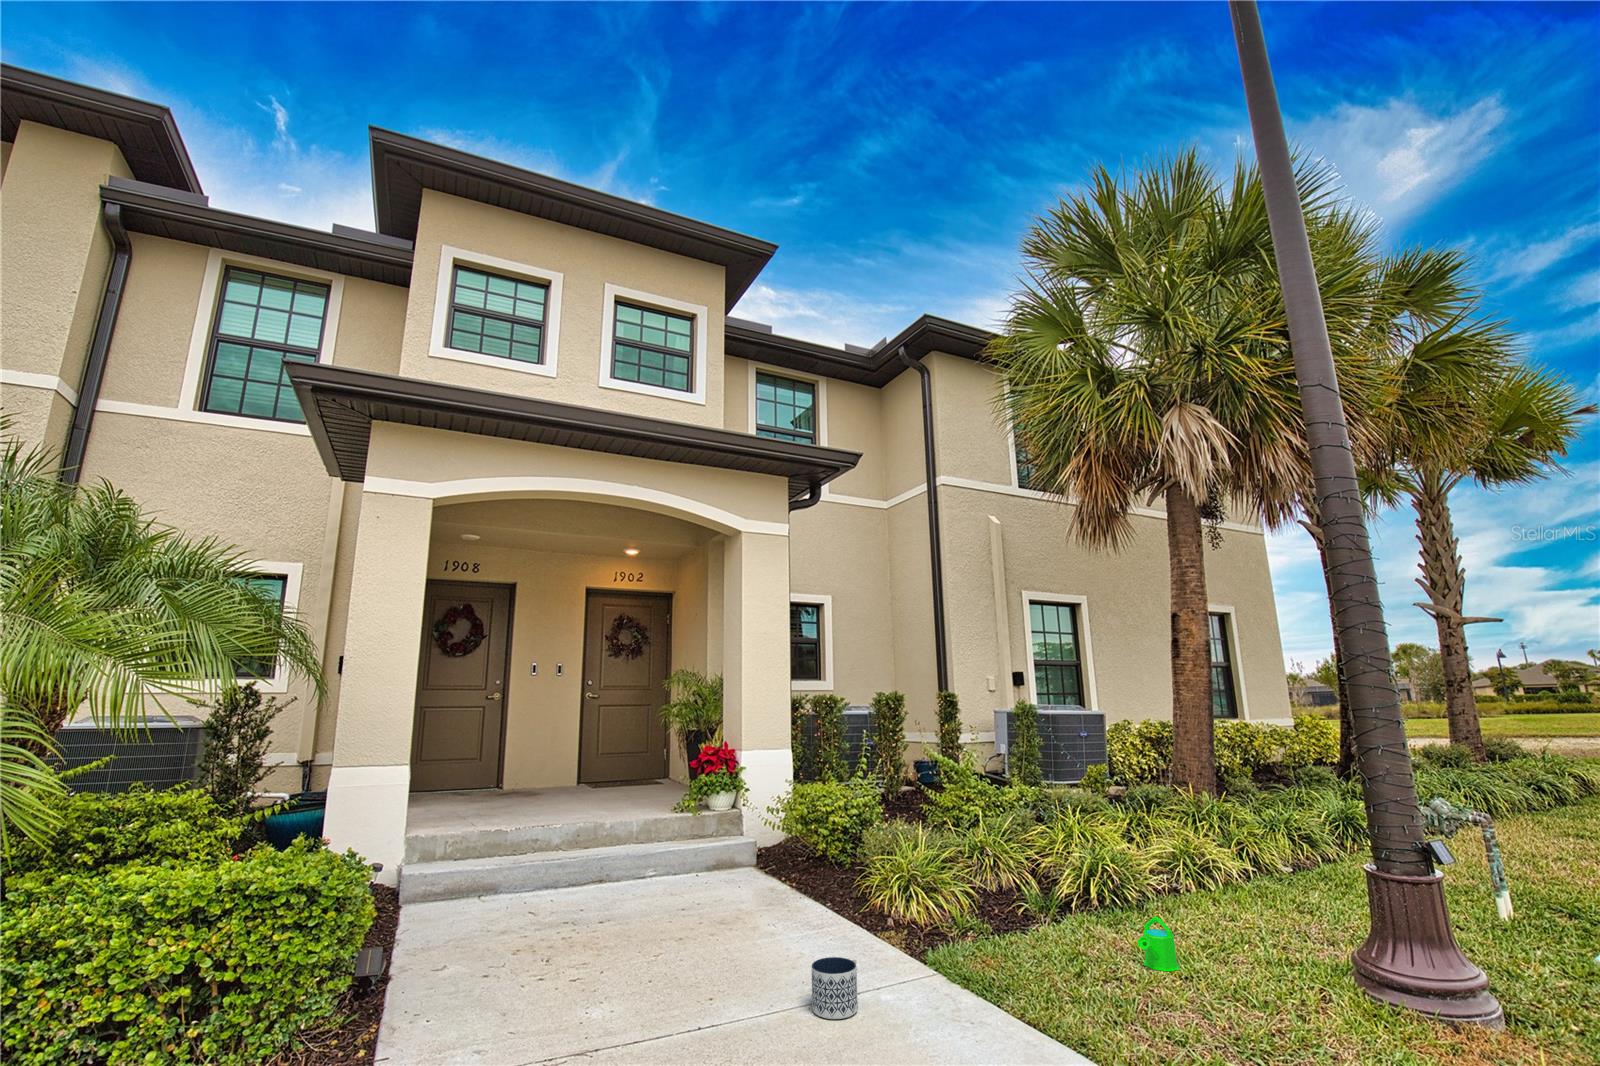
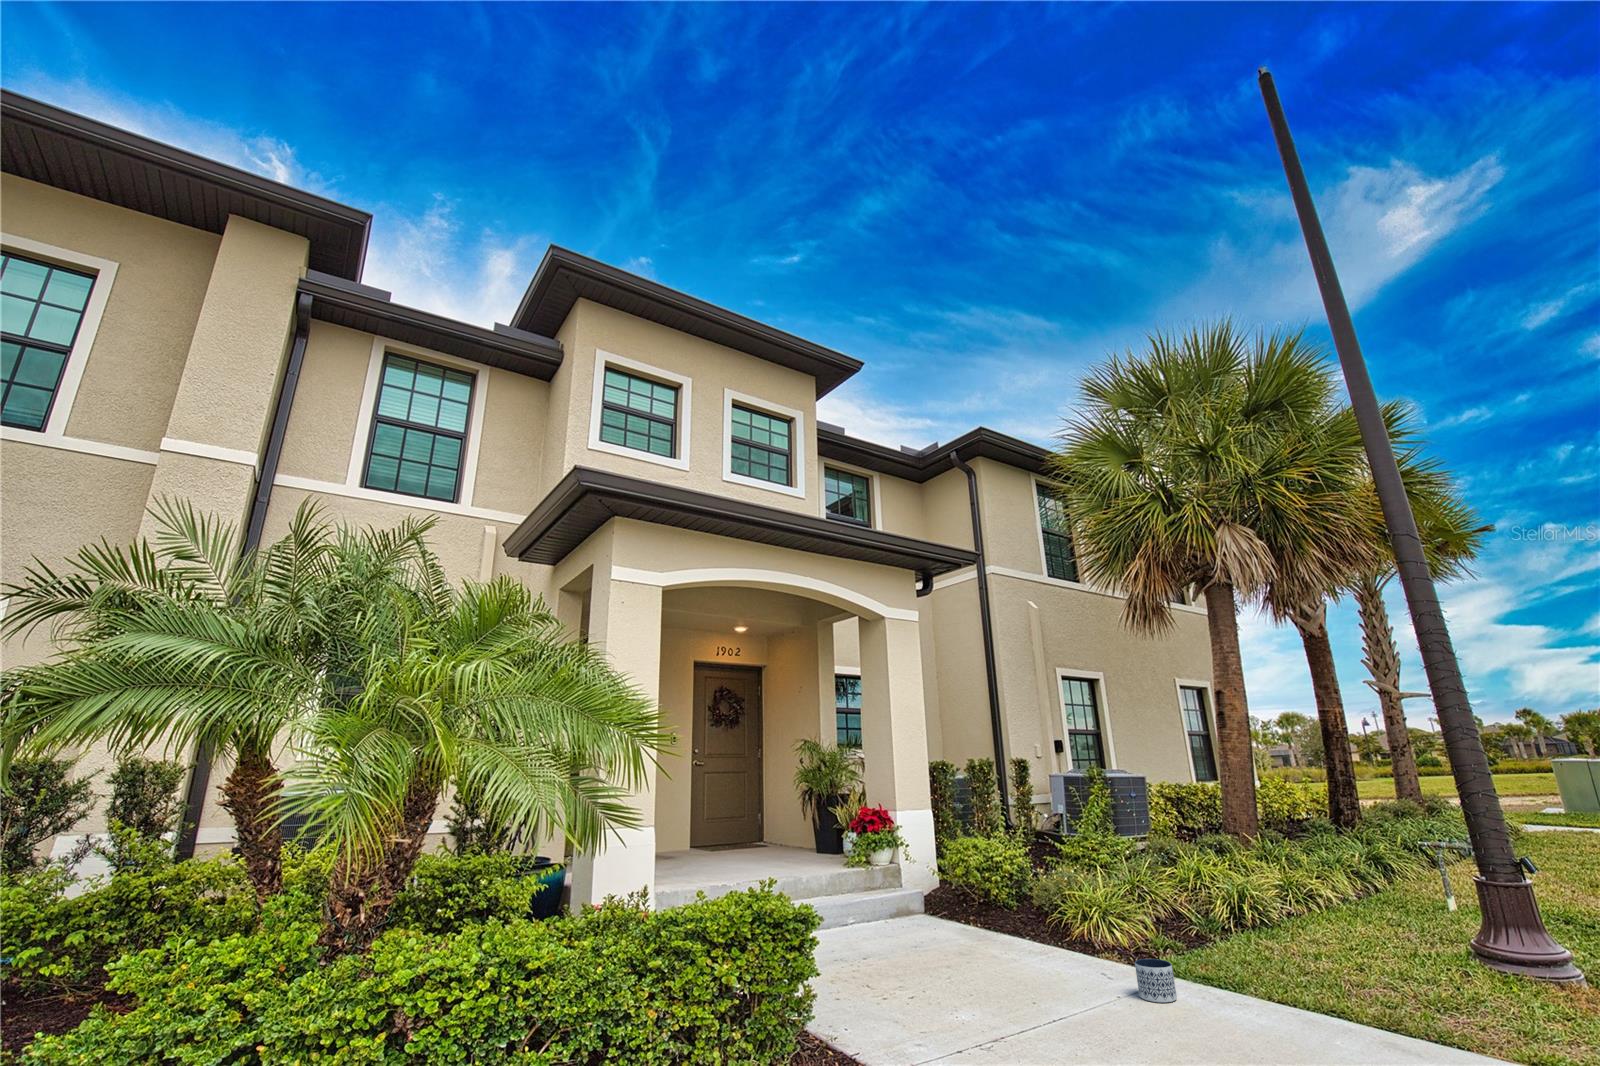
watering can: present [1137,917,1180,971] -> none [1325,922,1359,962]

